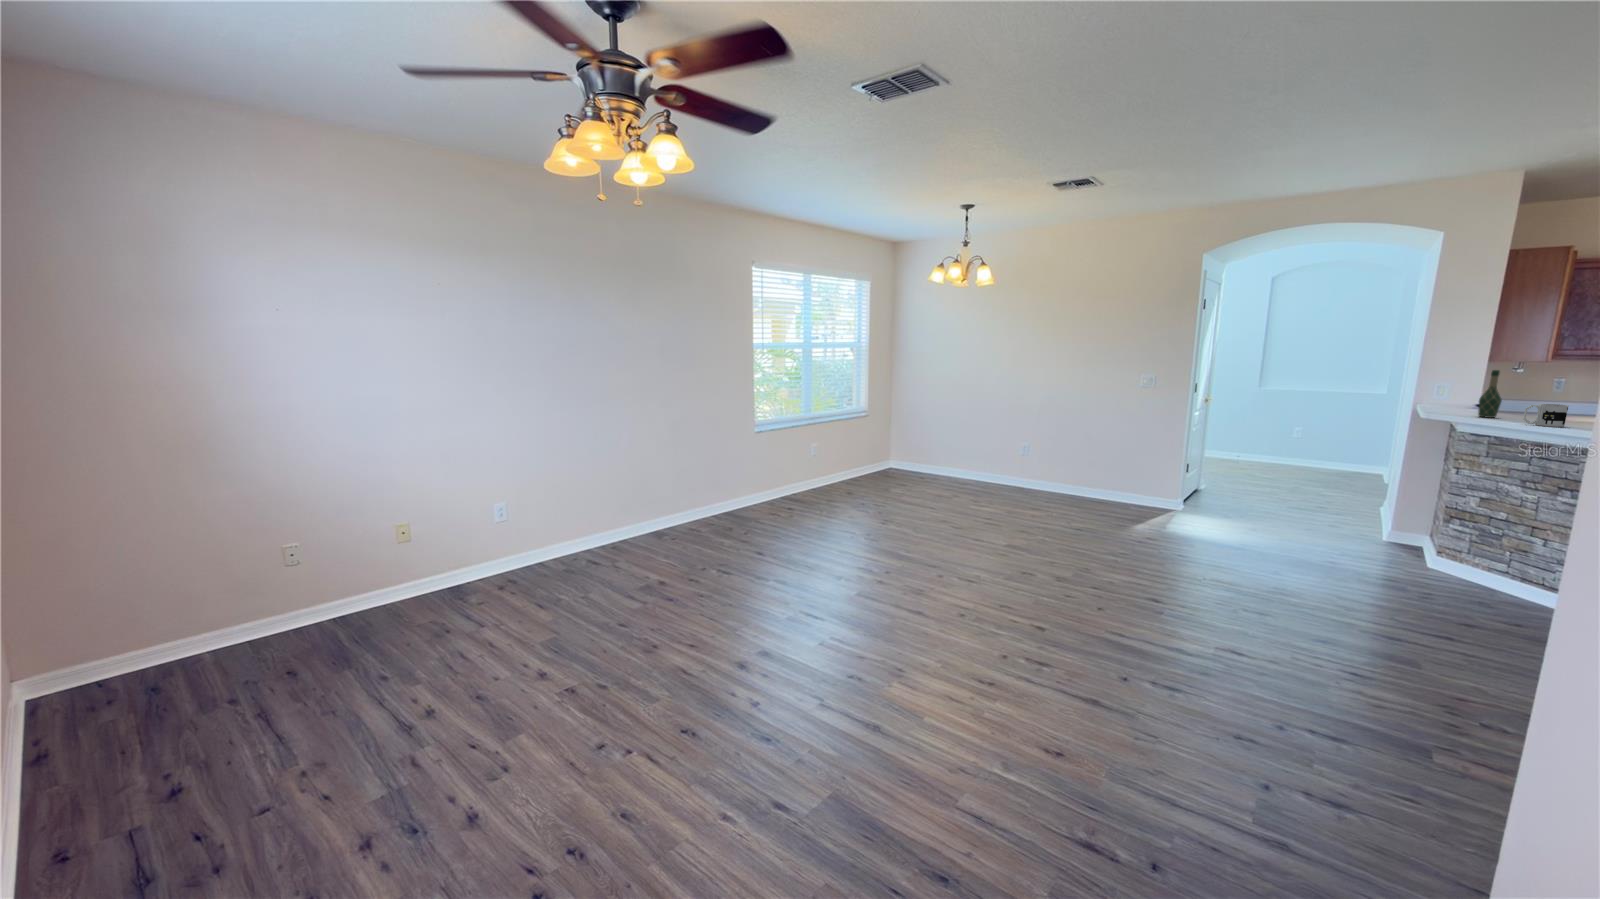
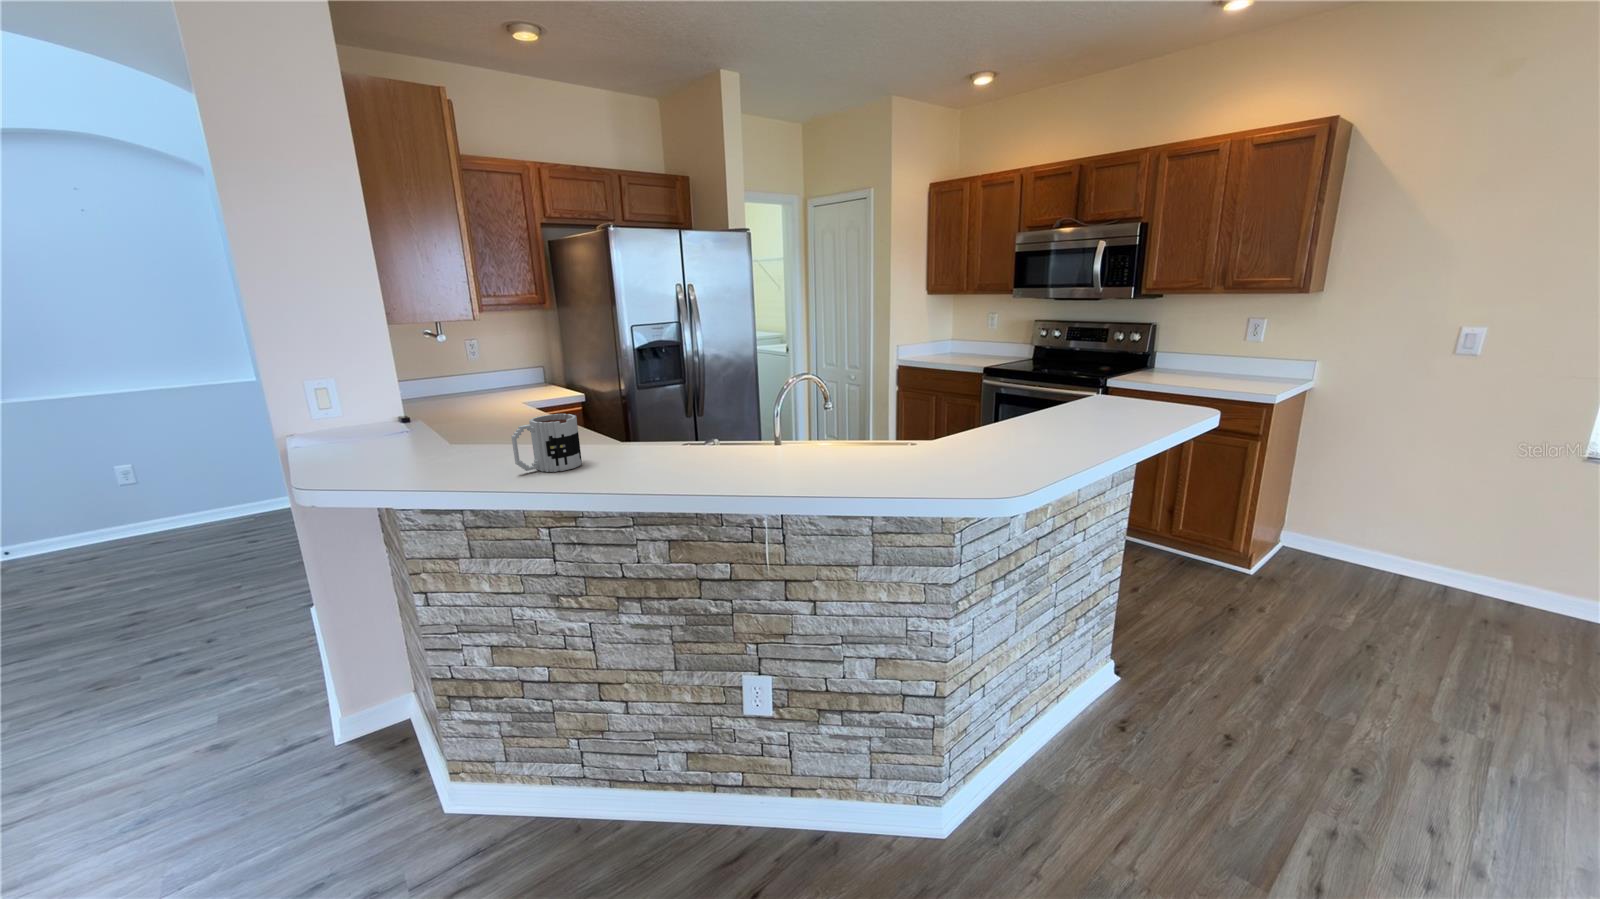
wine bottle: present [1479,370,1502,418] -> none [404,342,447,457]

